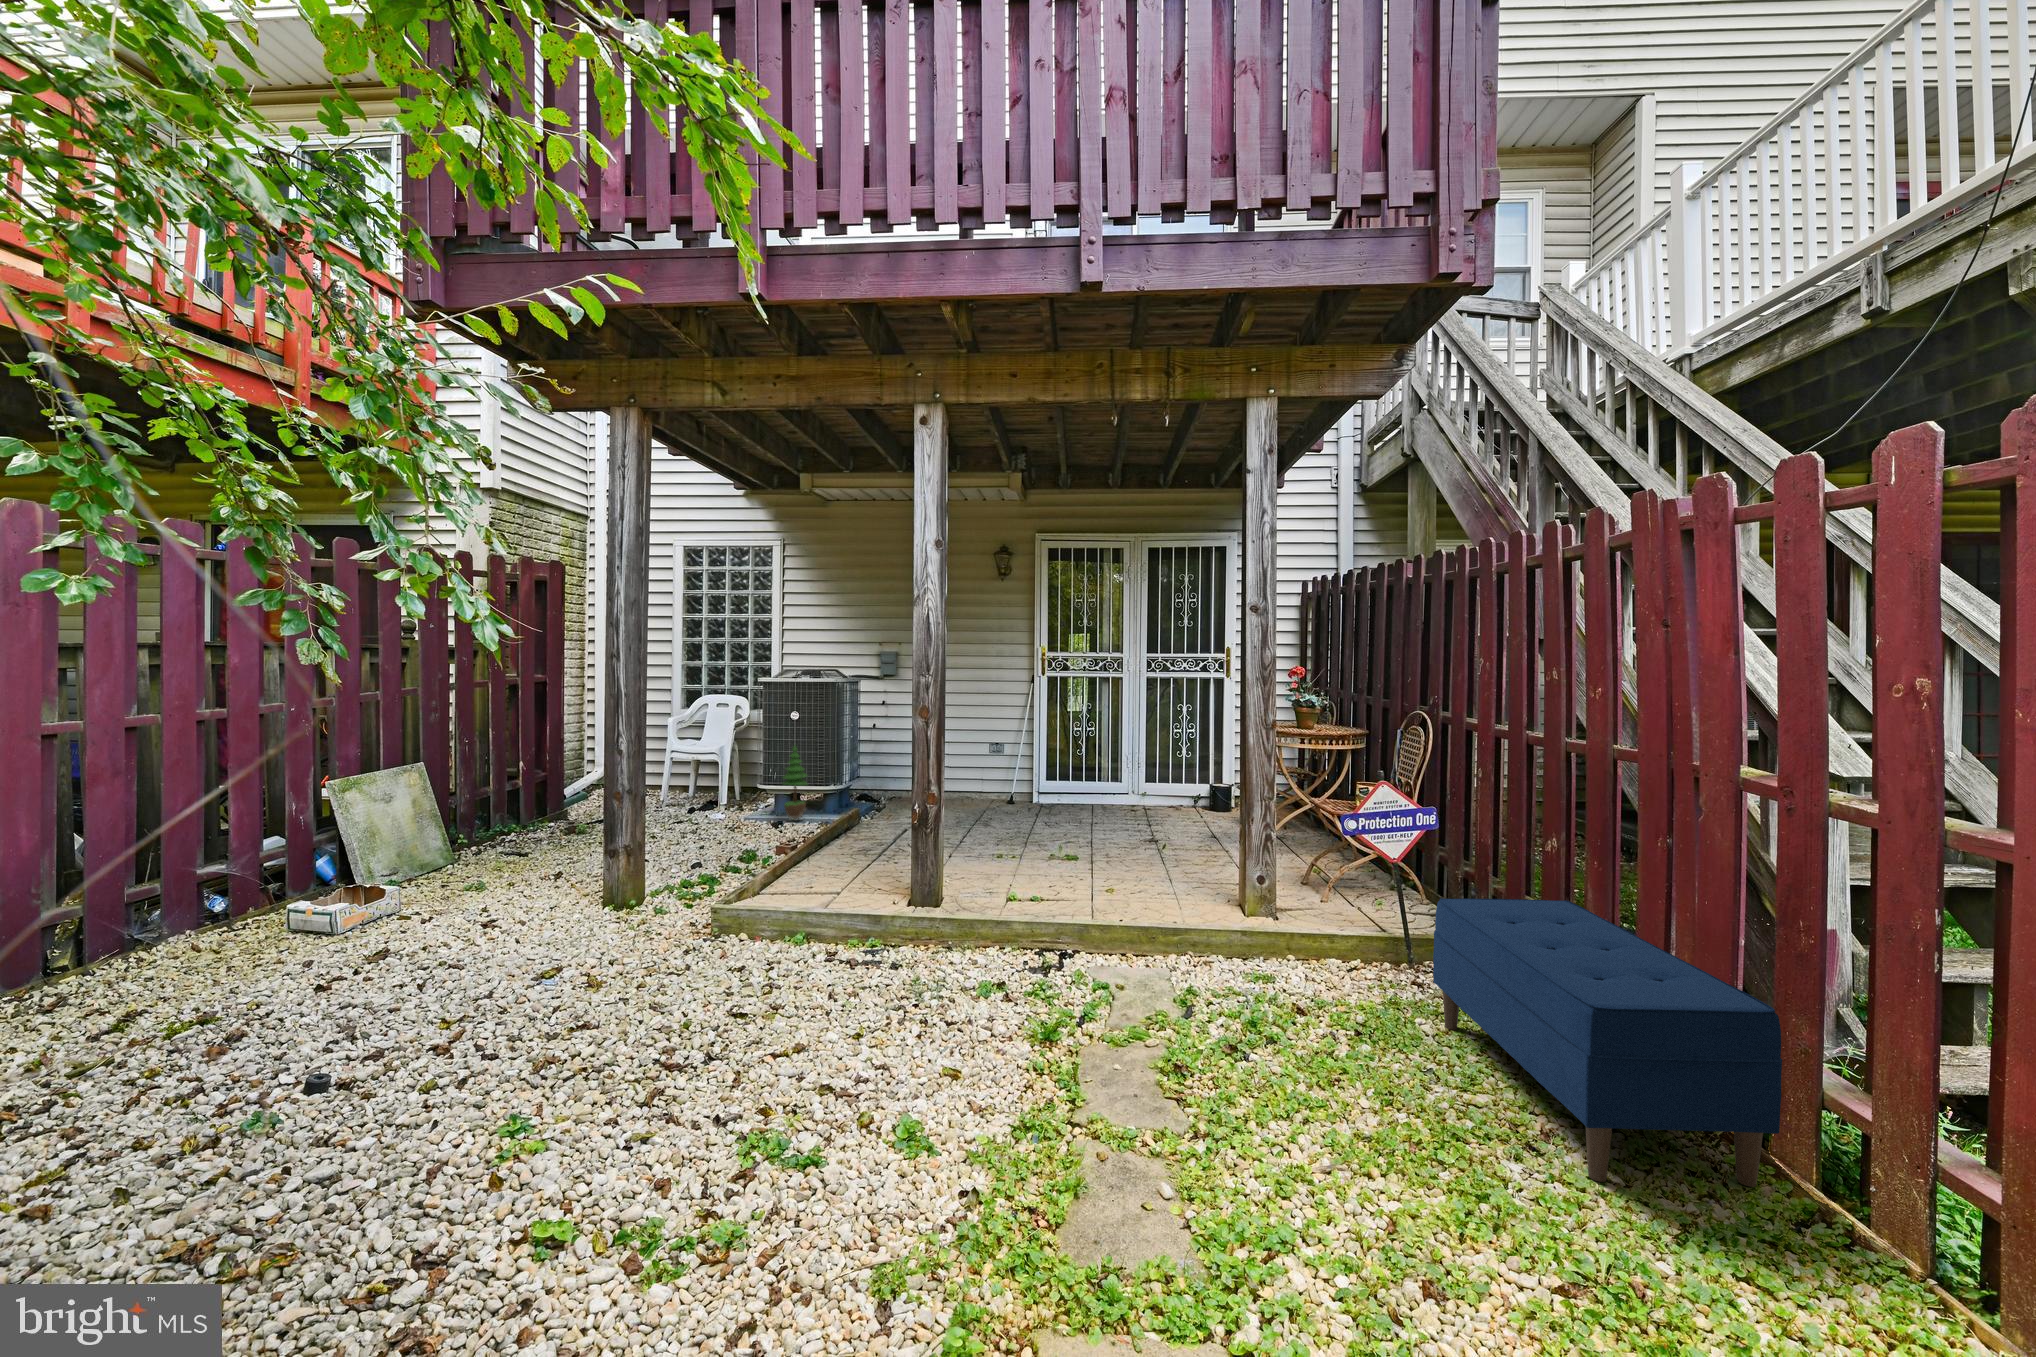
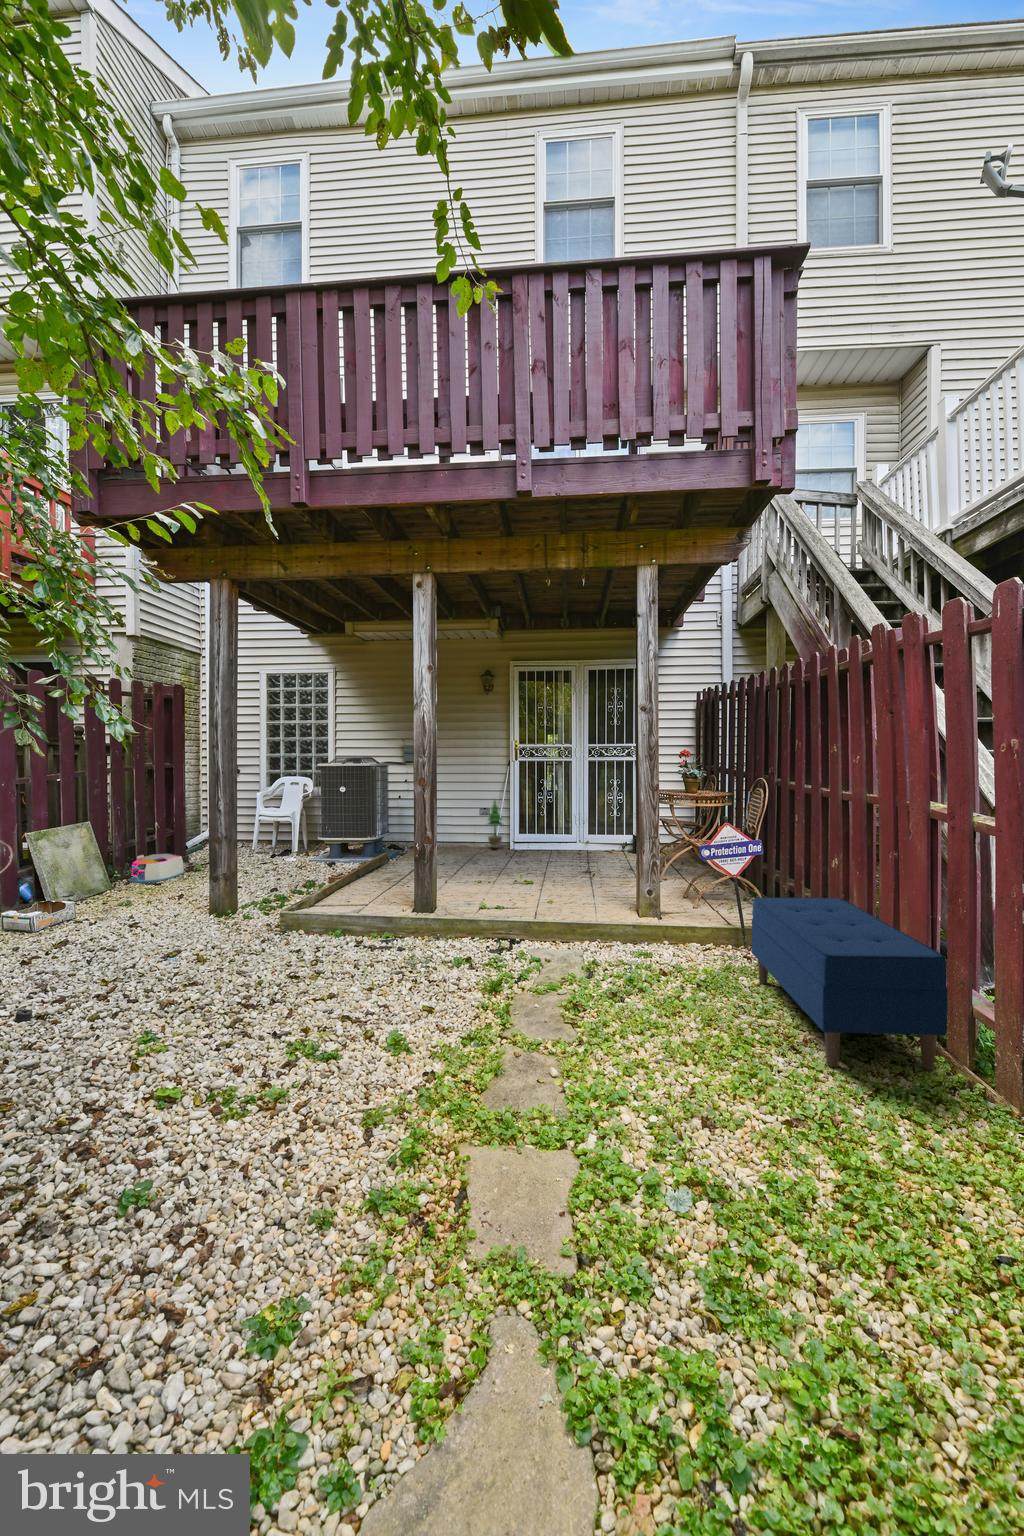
potted tree: present [782,746,807,821] -> present [488,800,503,848]
storage bin: none [479,808,563,852] -> present [128,854,185,883]

